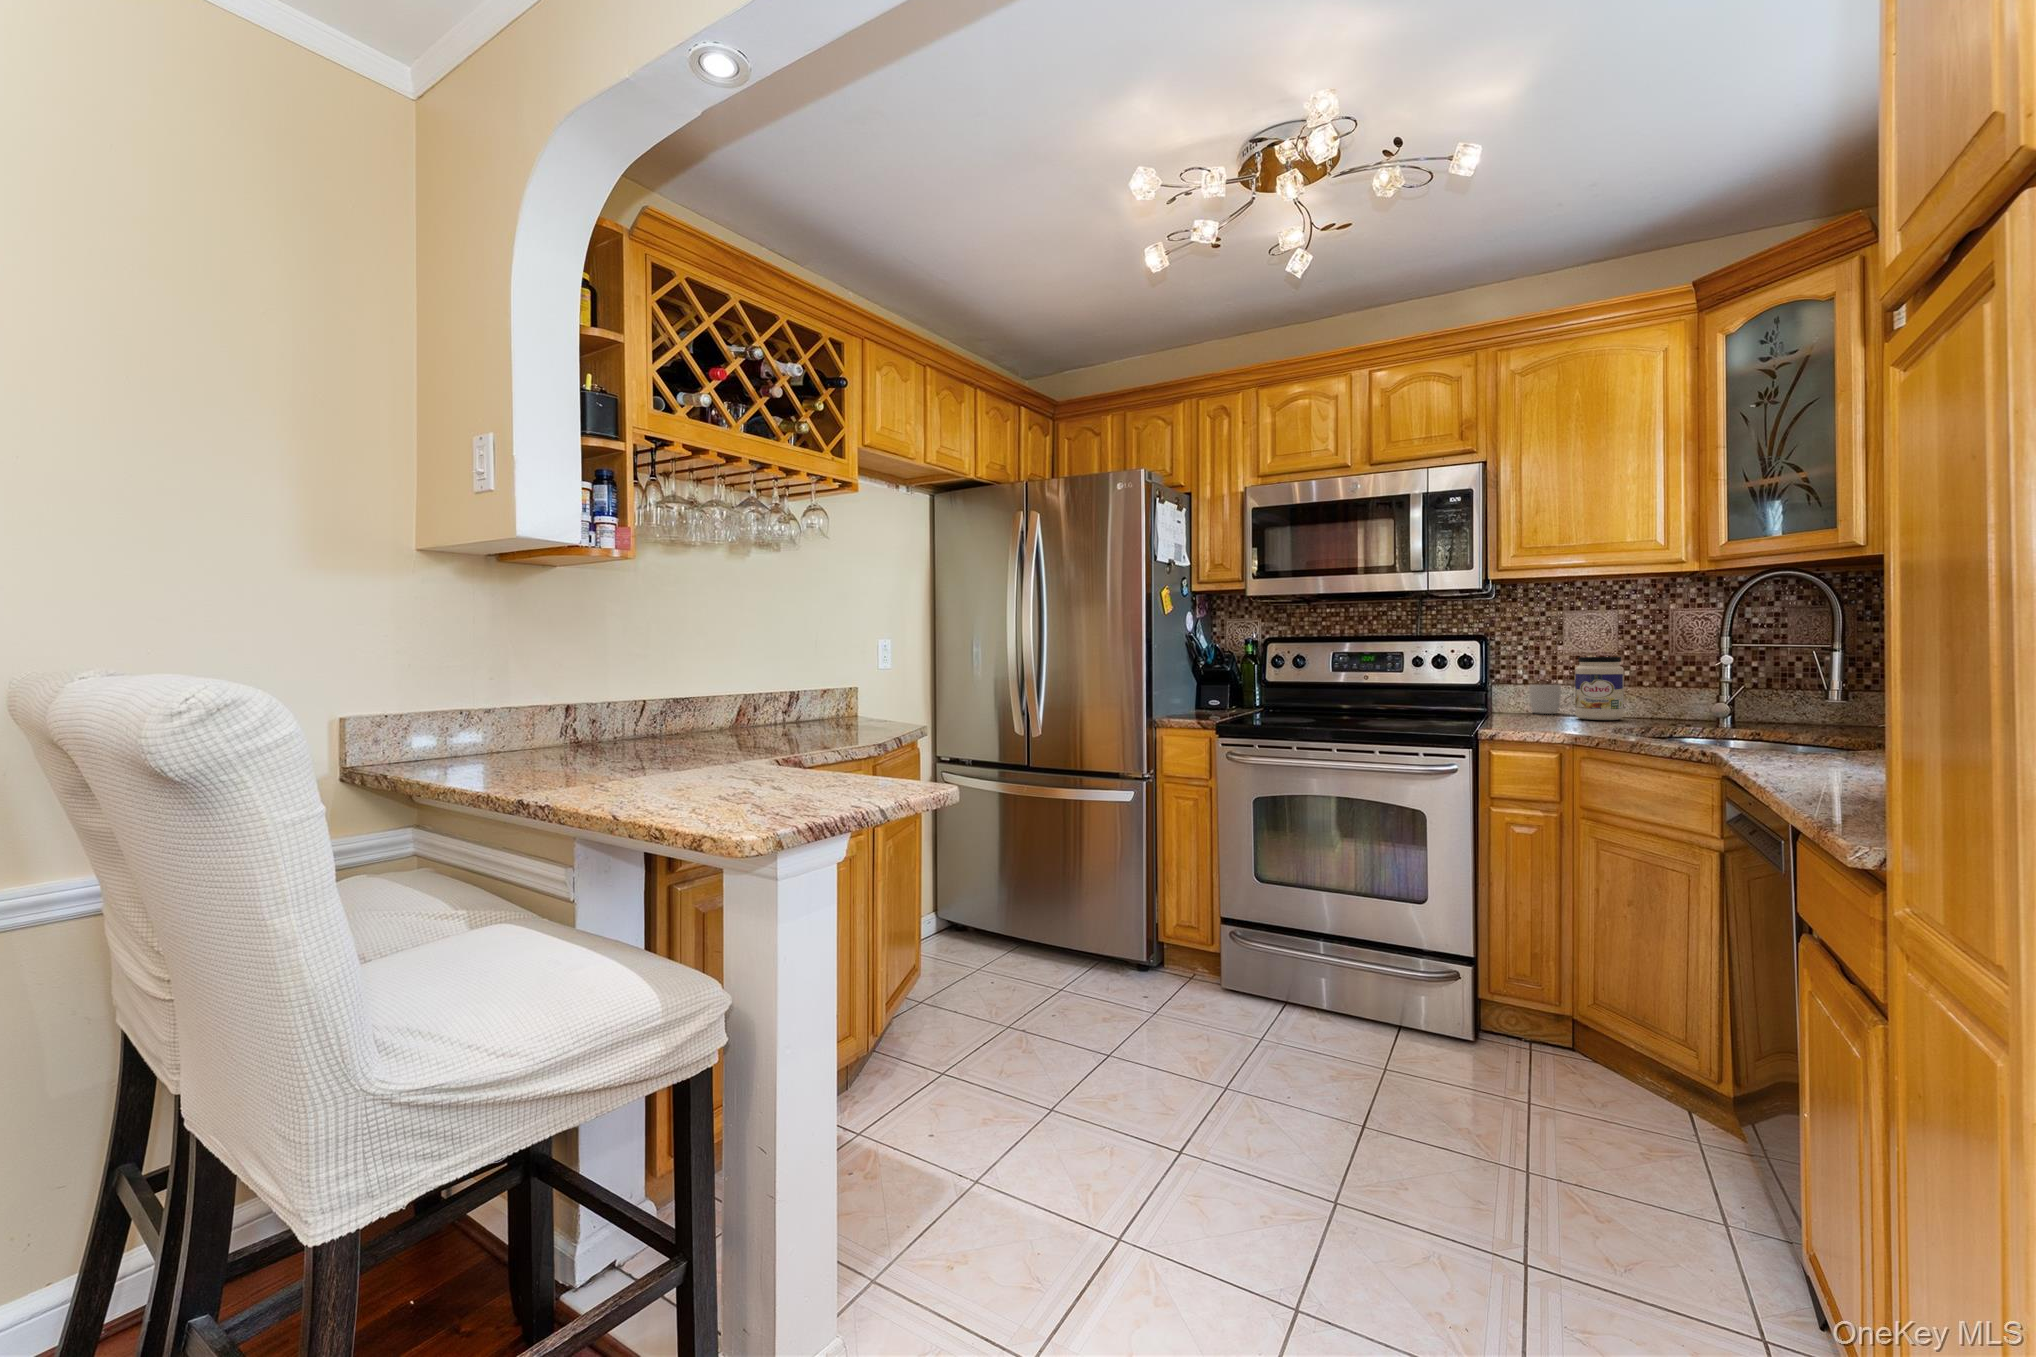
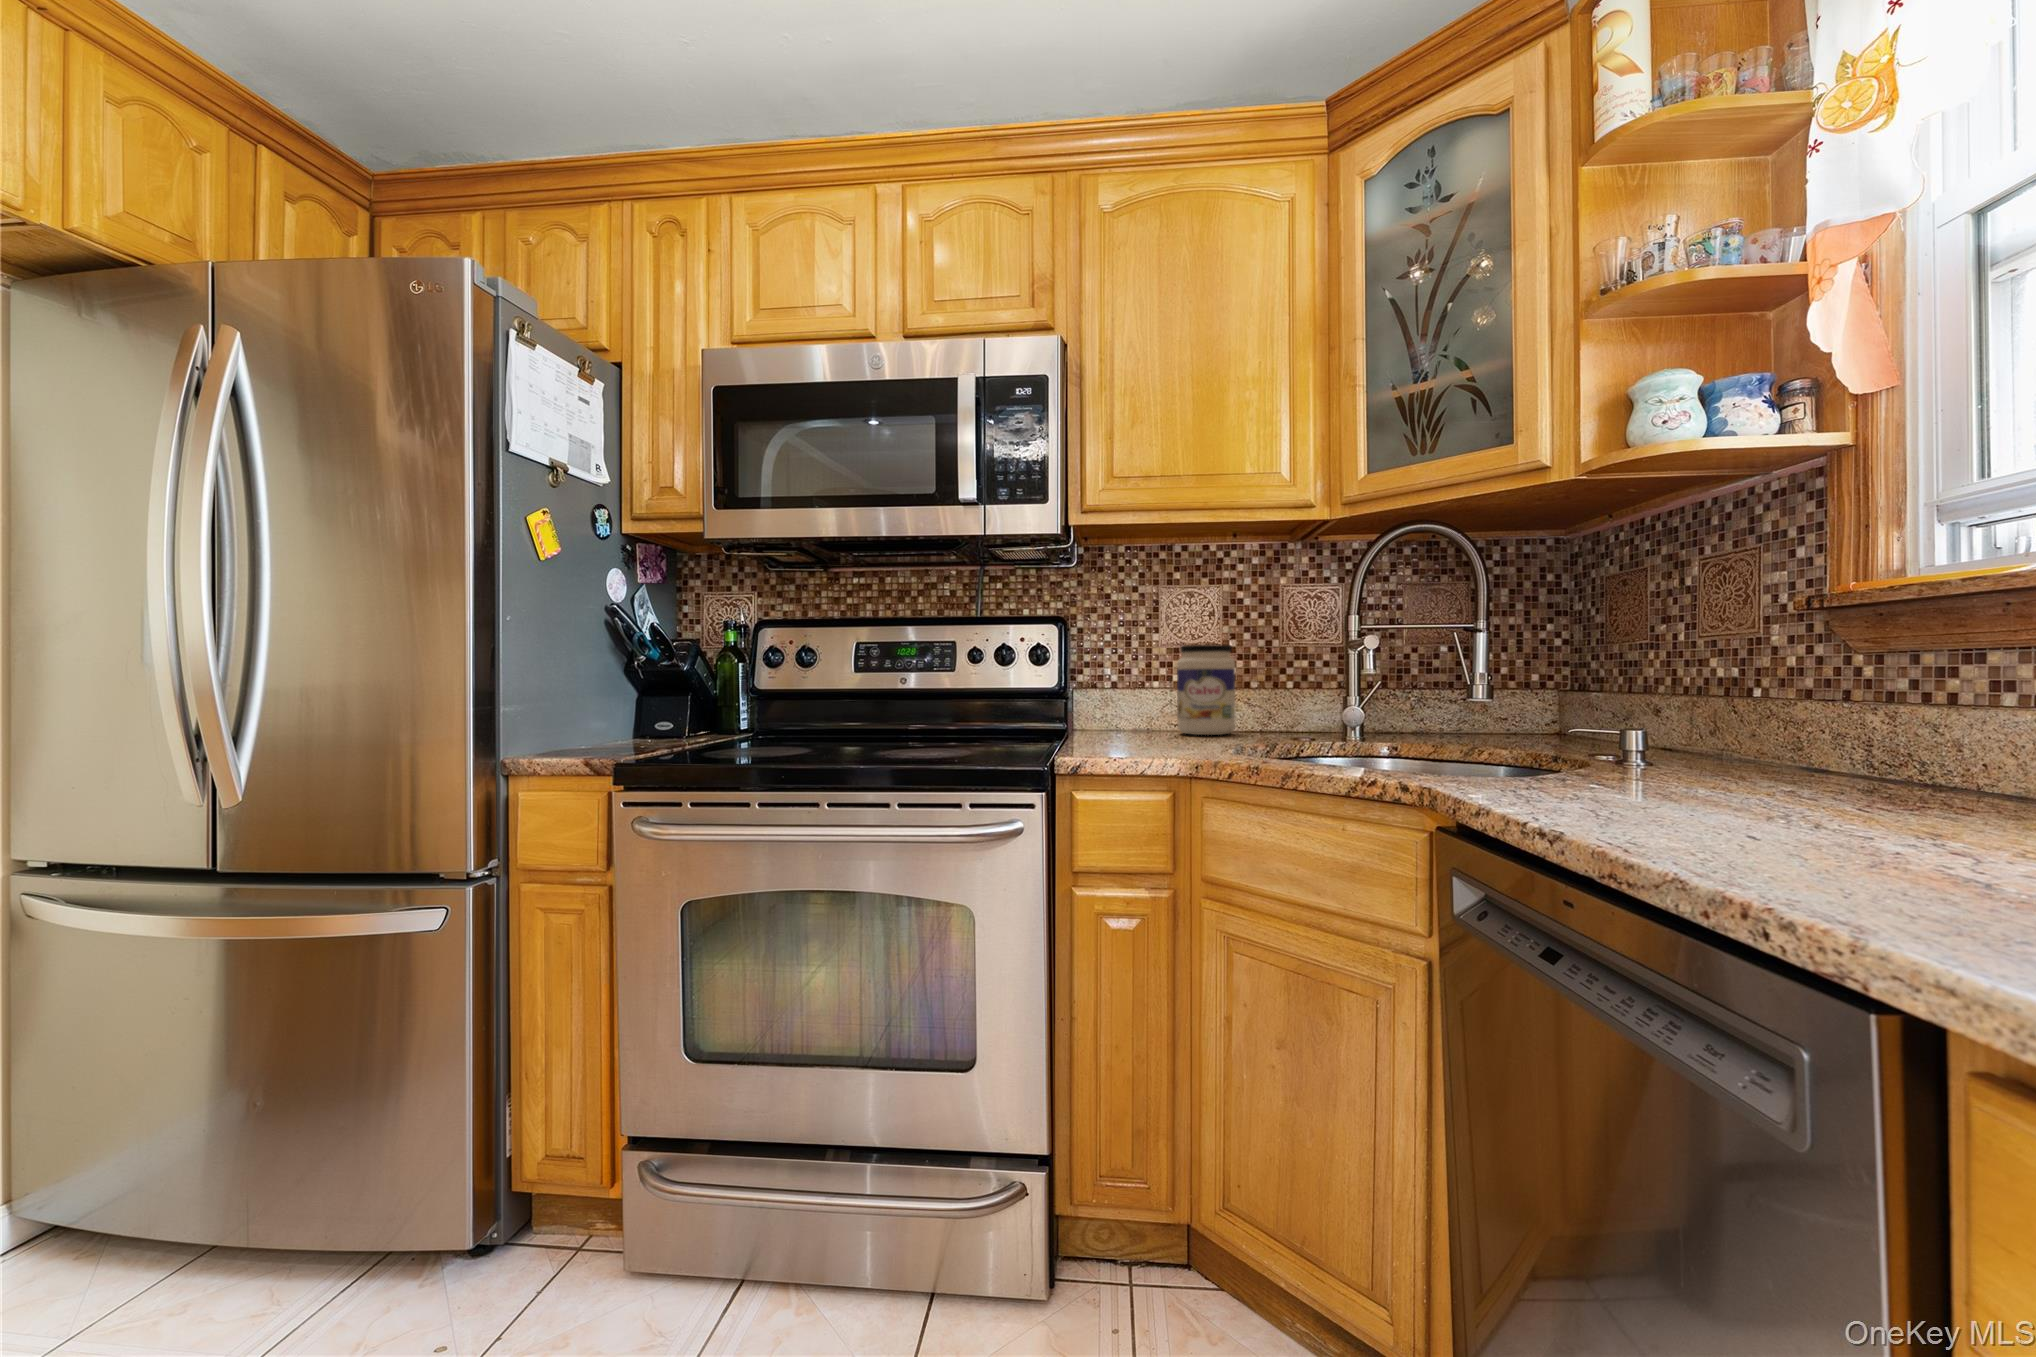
mug: present [1529,685,1573,714] -> none [1119,687,1171,728]

